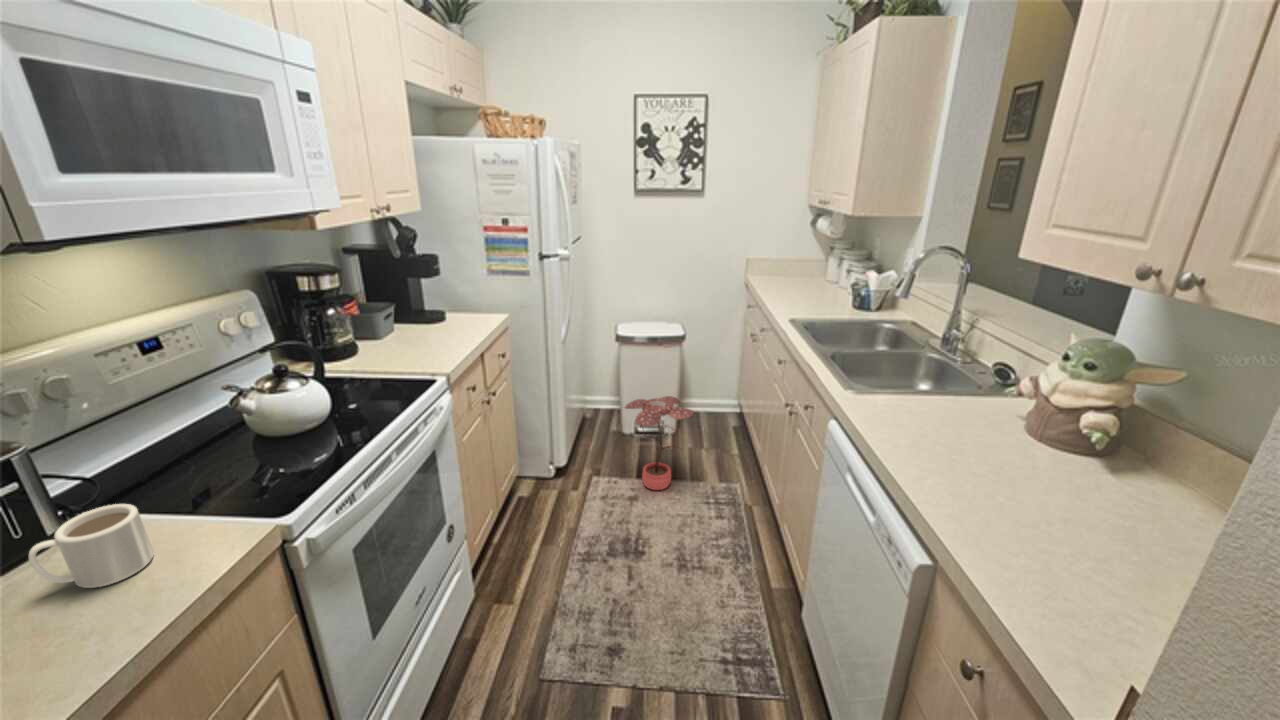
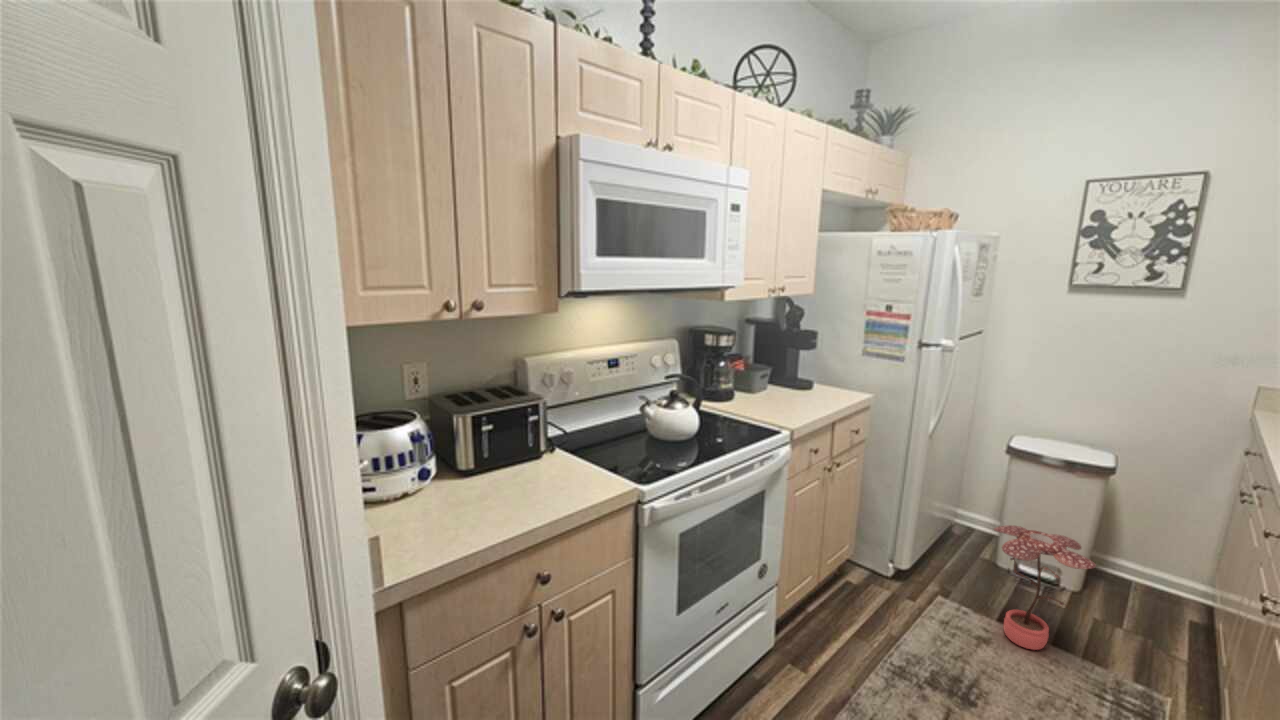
mug: present [29,504,153,588] -> none [535,442,581,485]

